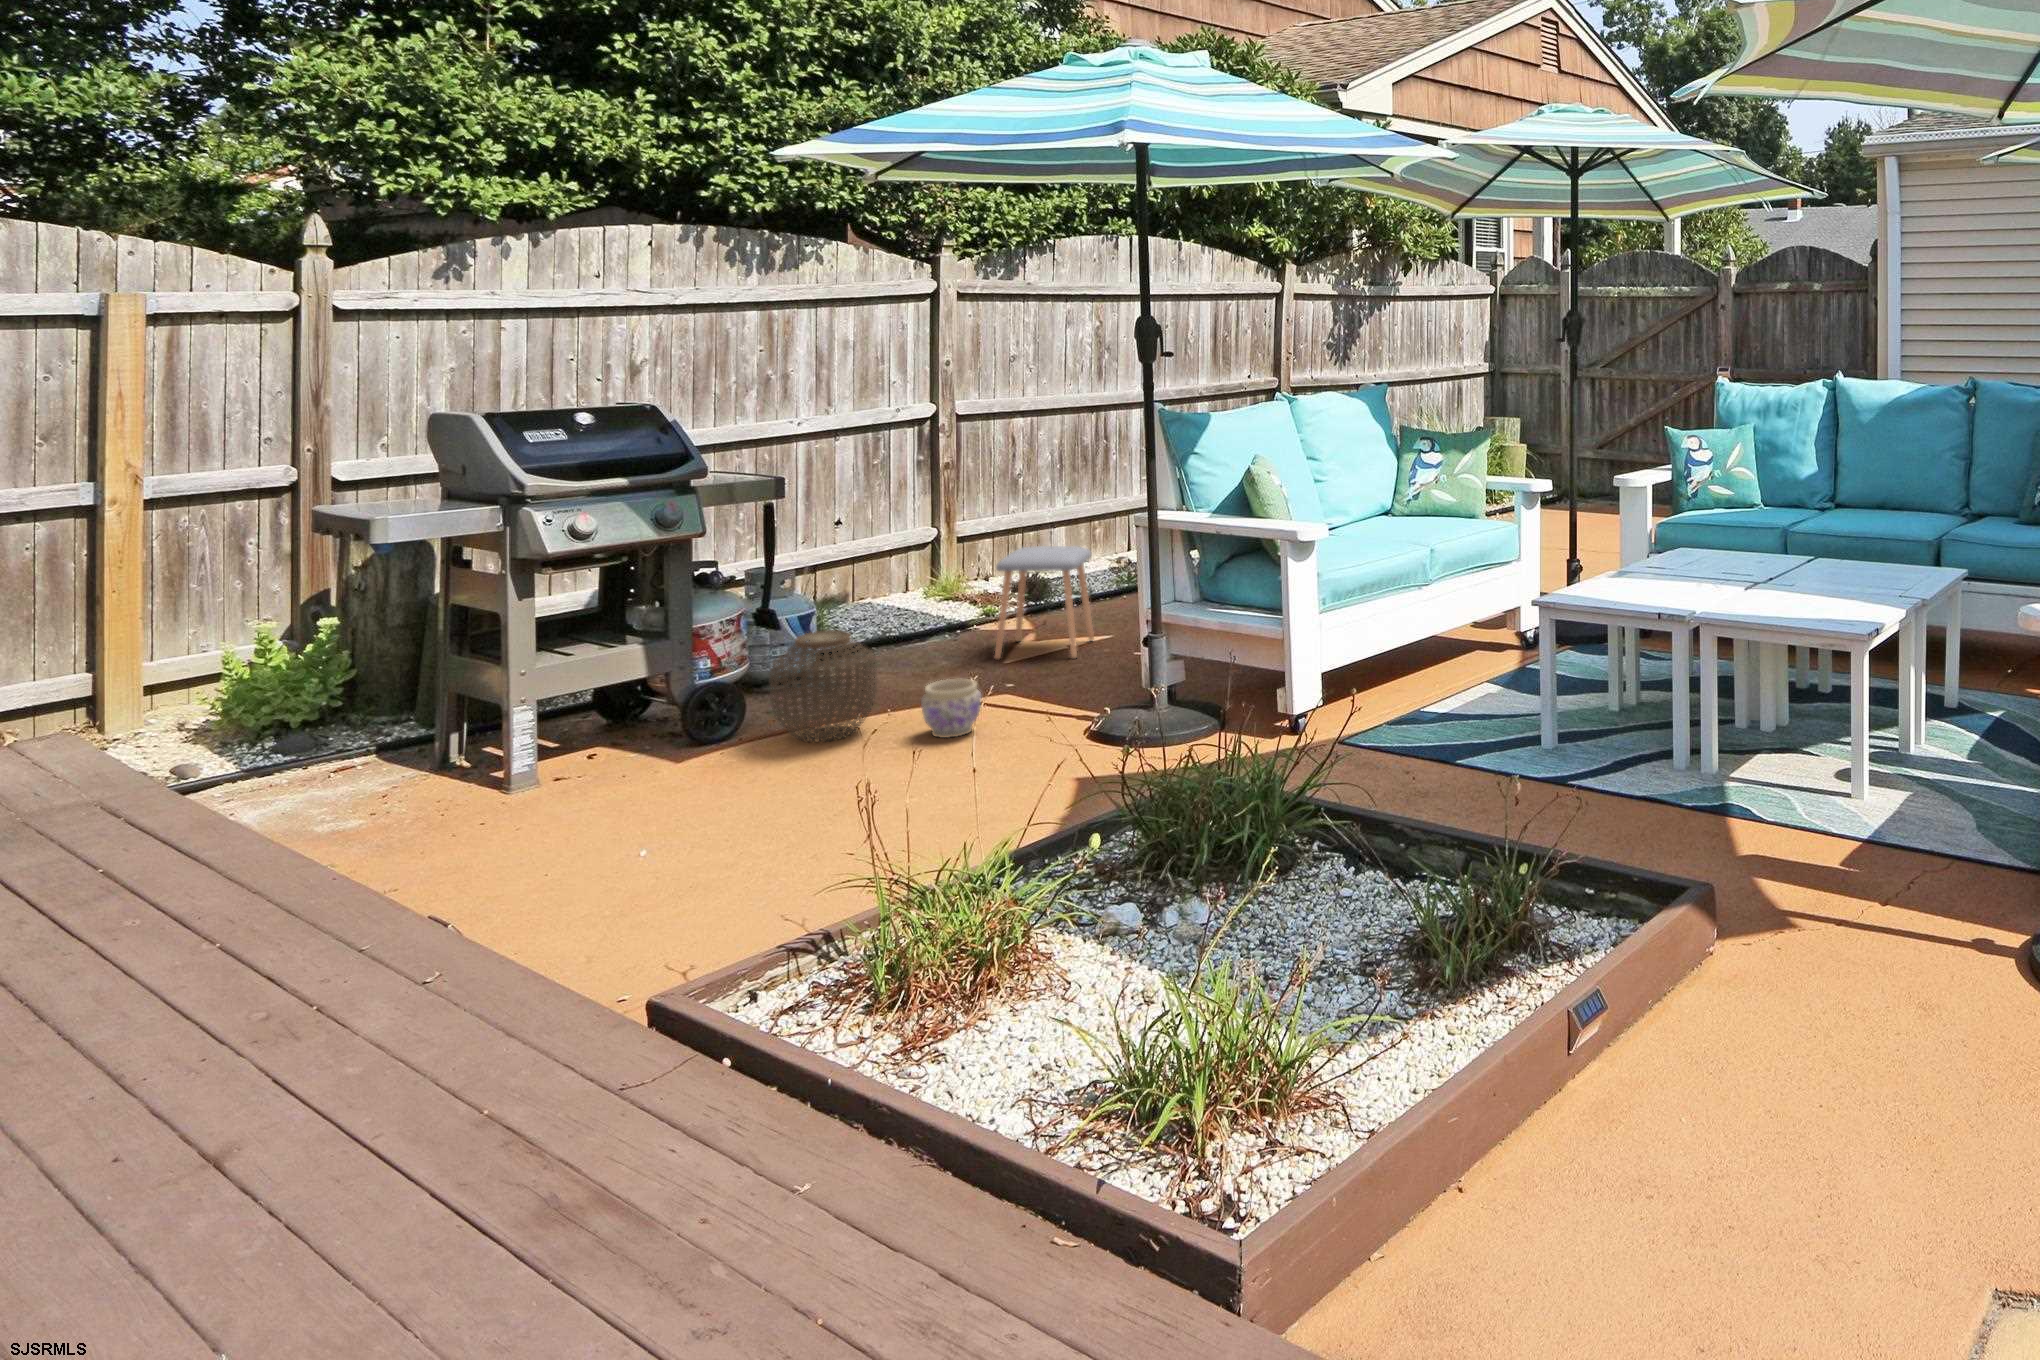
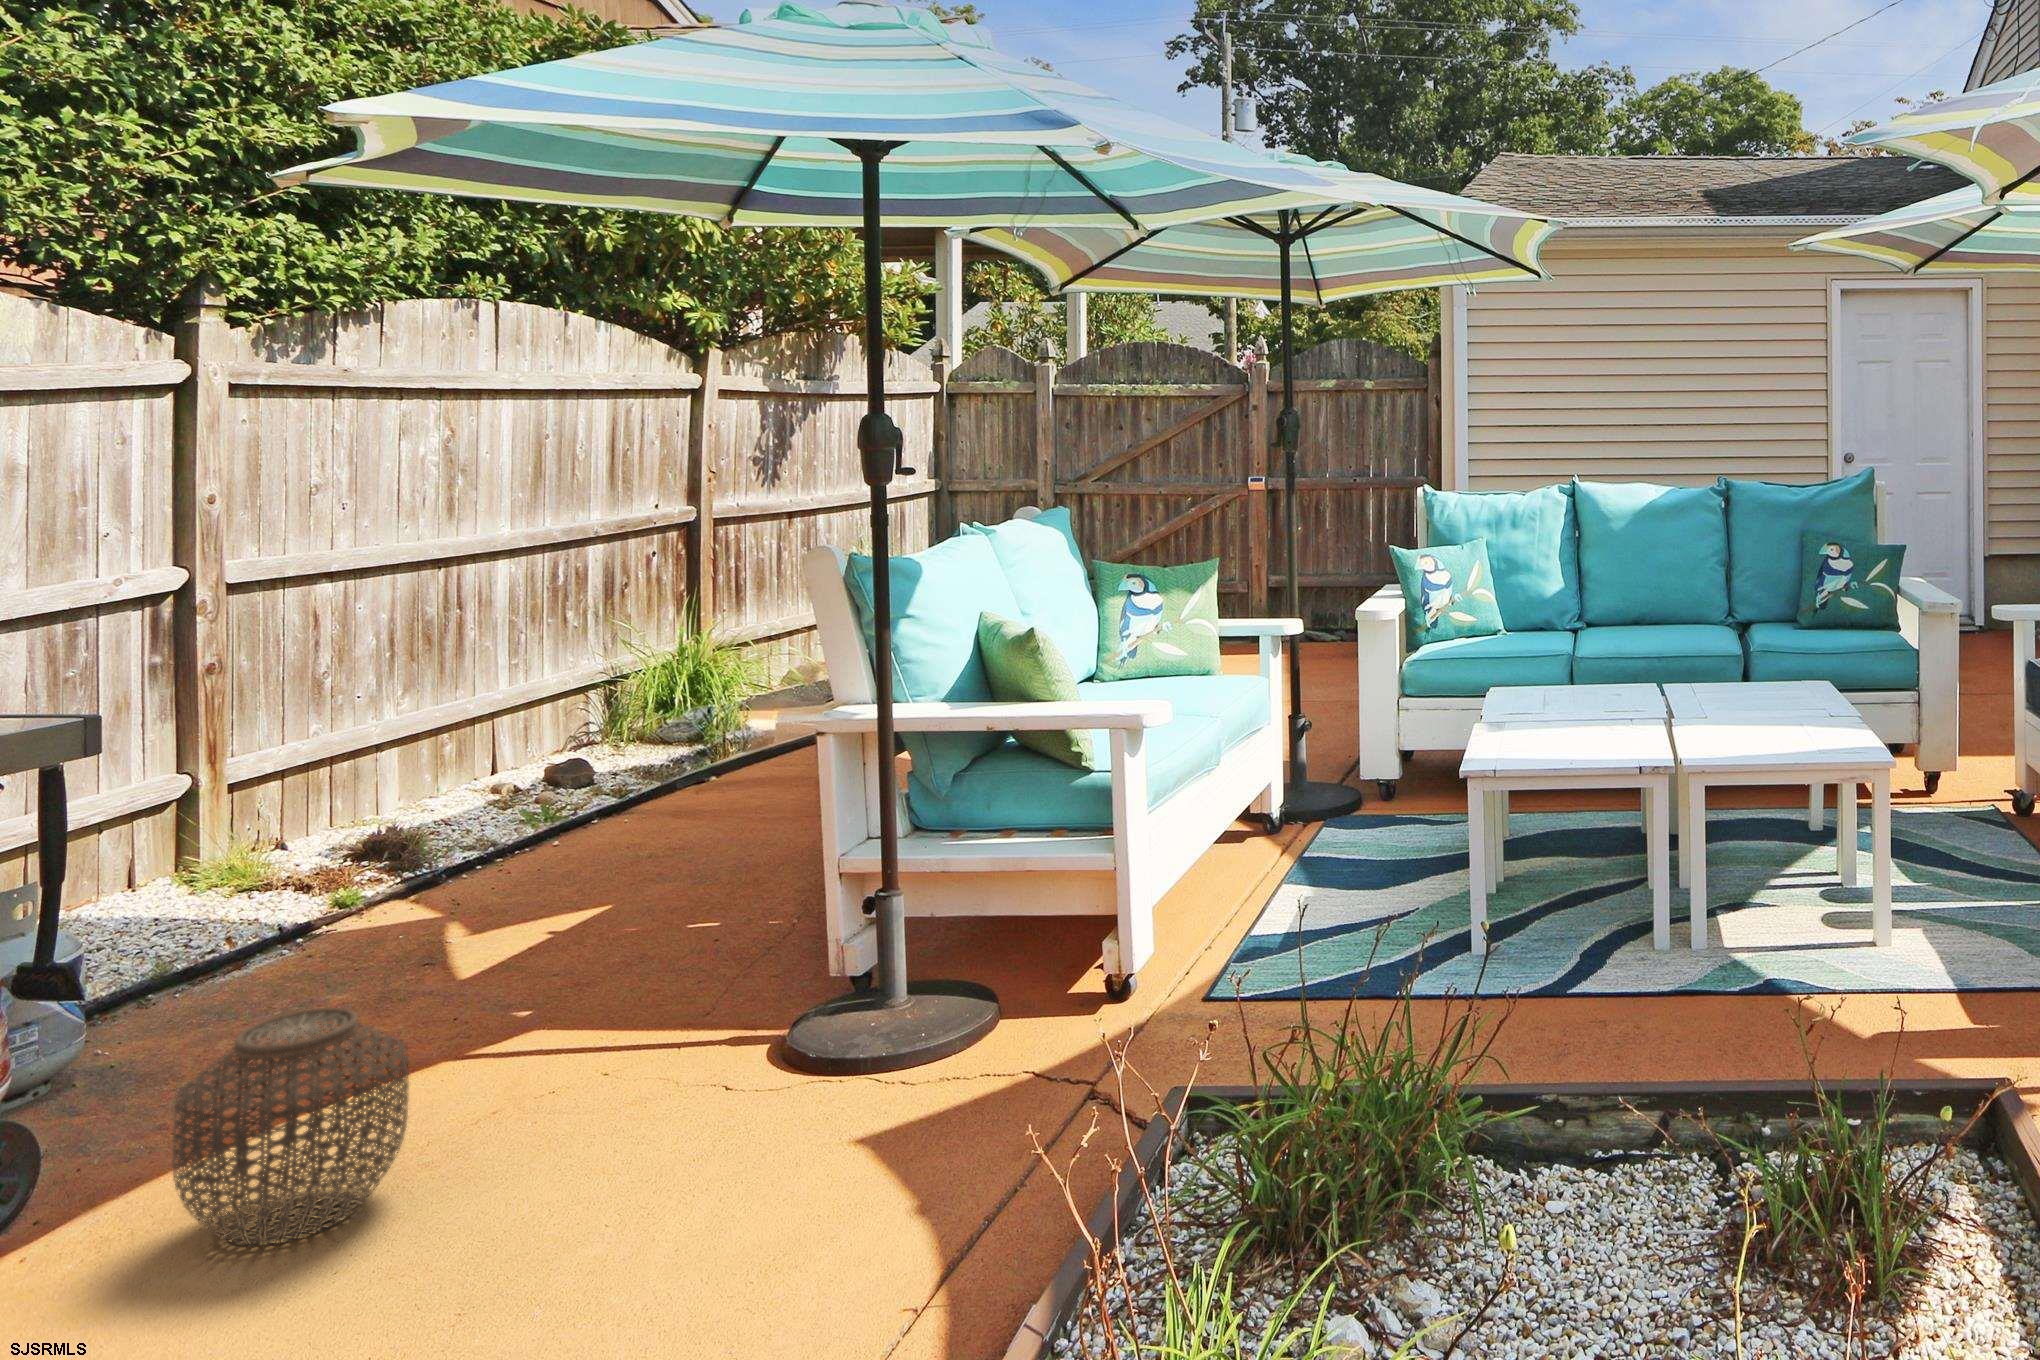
stool: present [994,546,1094,660] -> none [464,788,626,1003]
planter: present [921,679,982,738] -> none [510,1050,628,1170]

